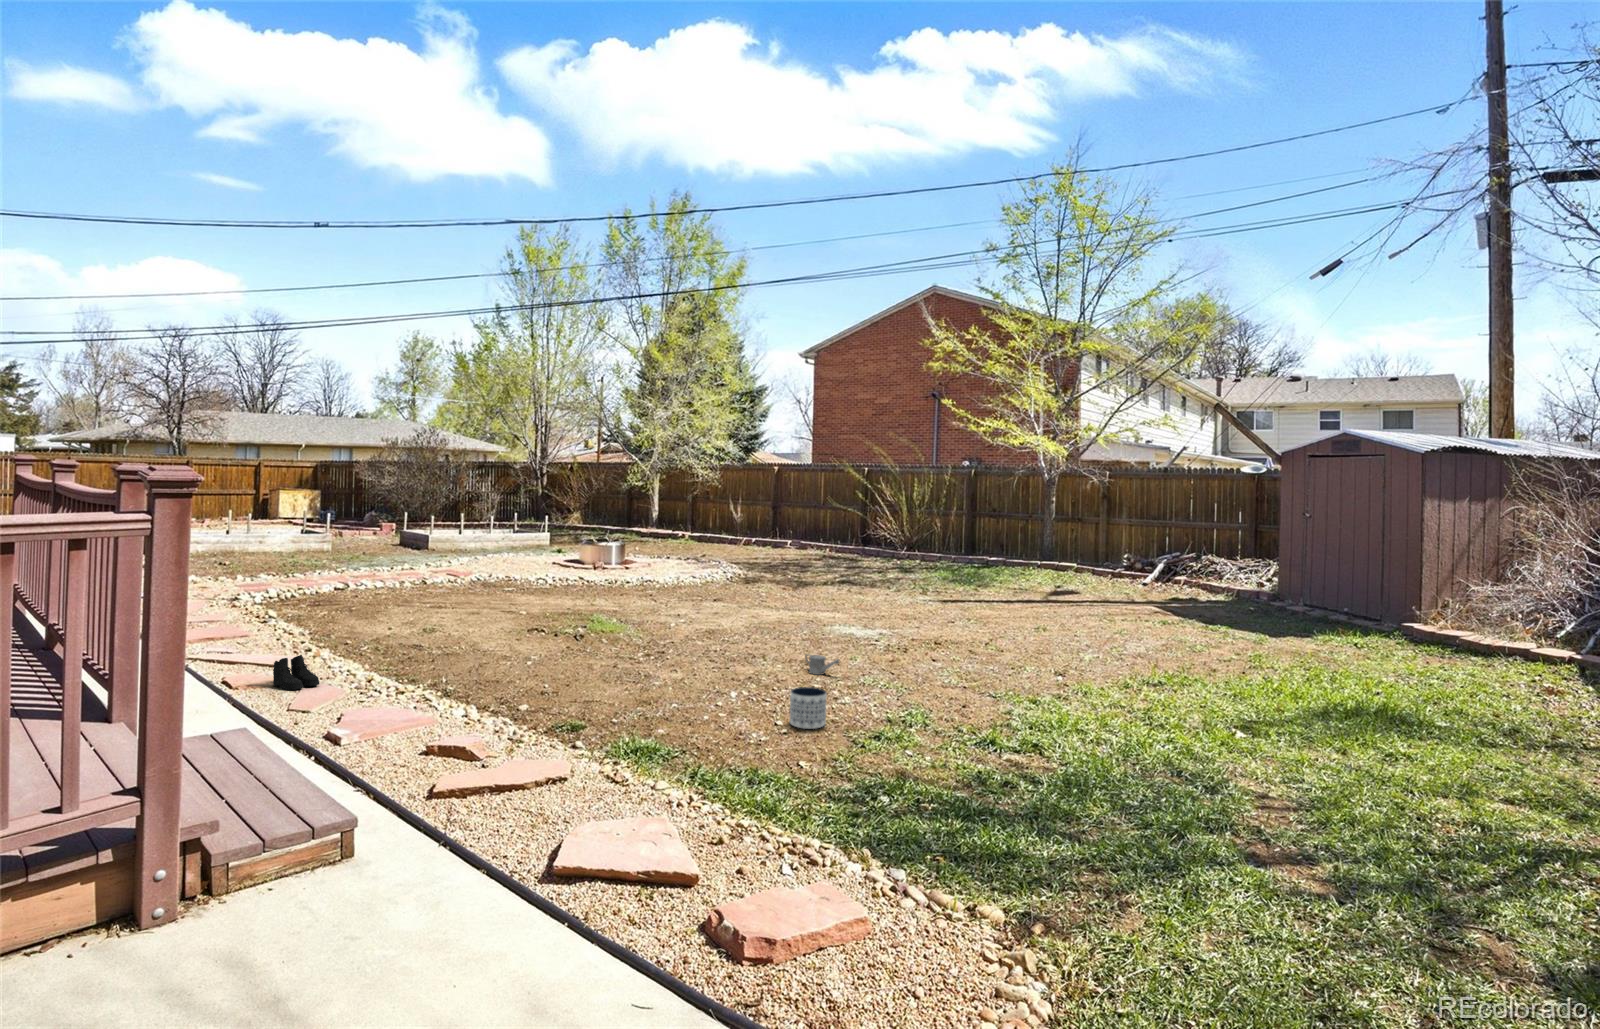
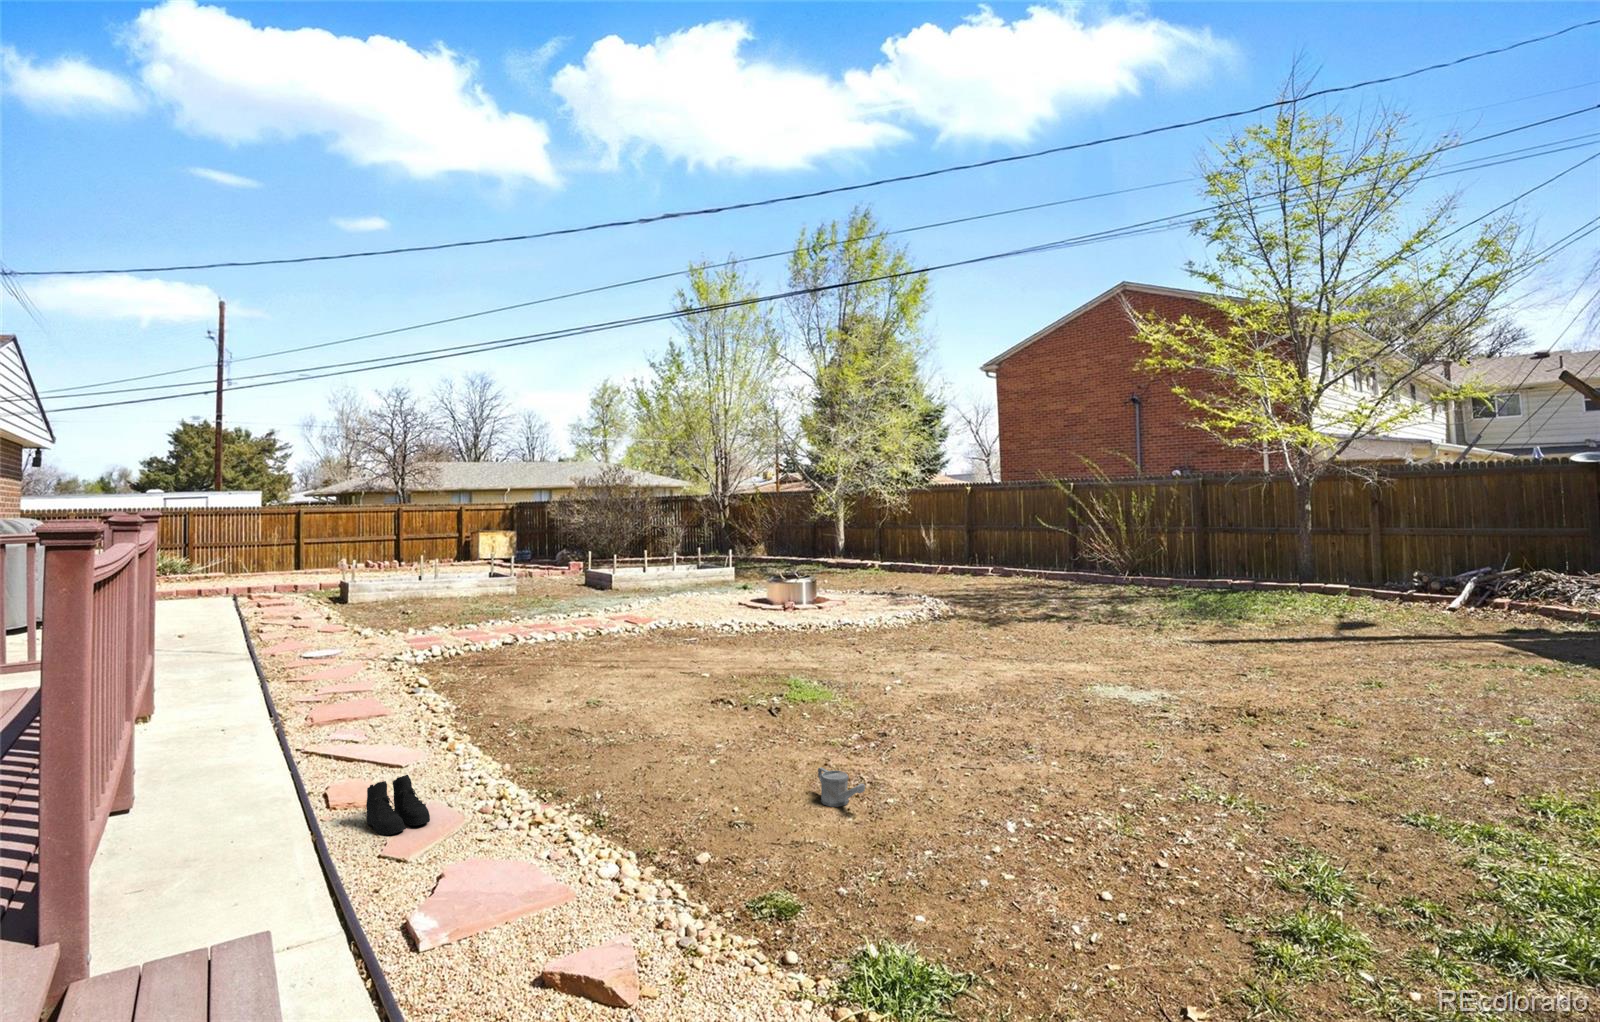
watering can: present [805,654,839,675] -> present [818,767,865,807]
planter: present [790,687,827,729] -> none [1225,874,1309,975]

